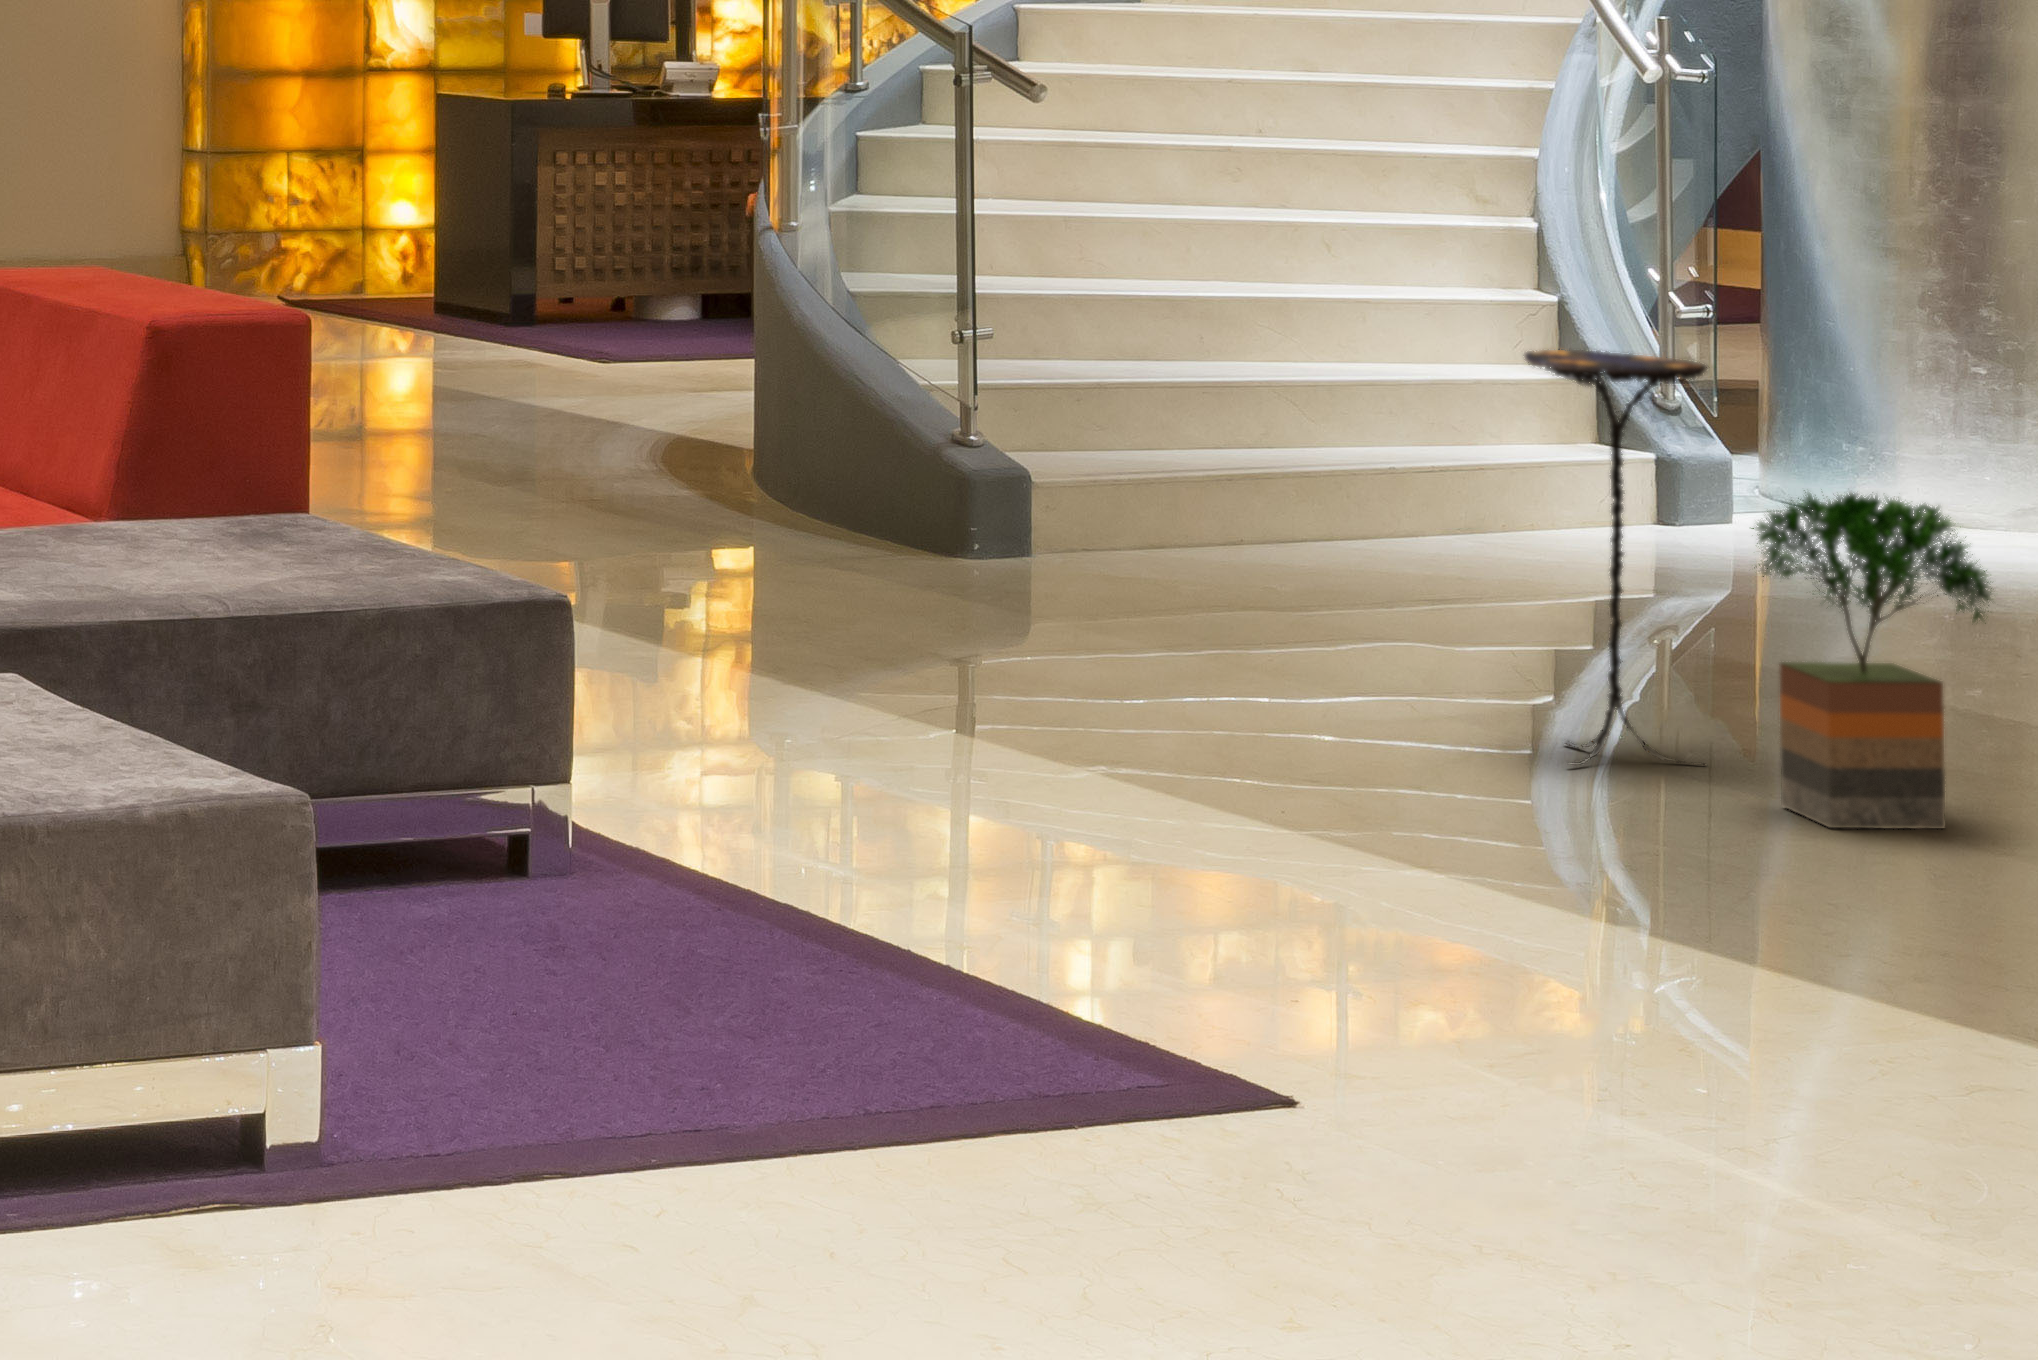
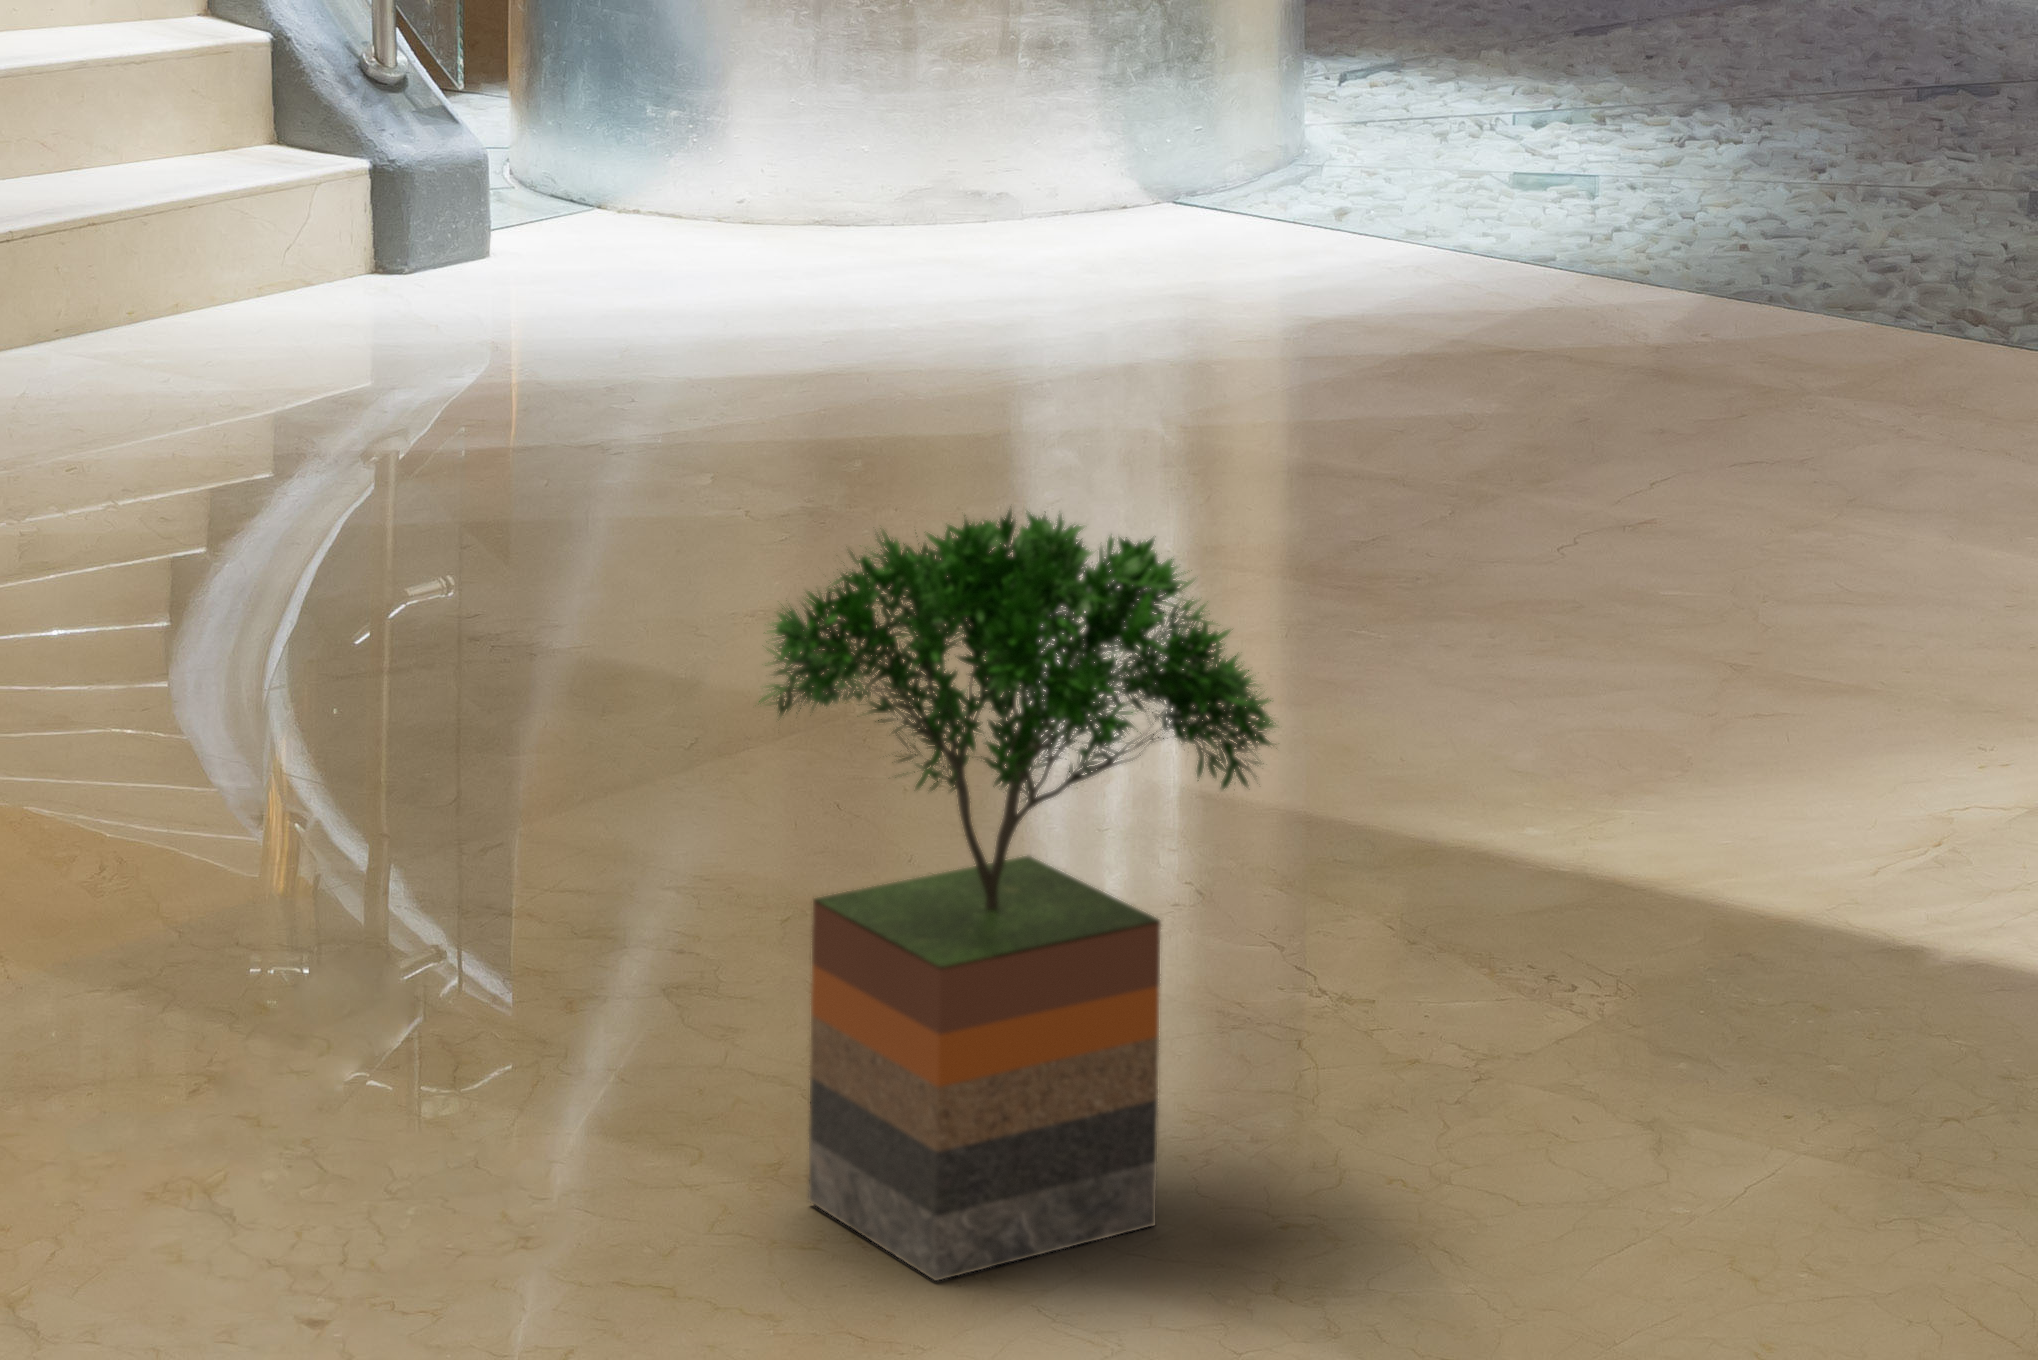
side table: present [1525,350,1707,763] -> none [252,201,641,1115]

